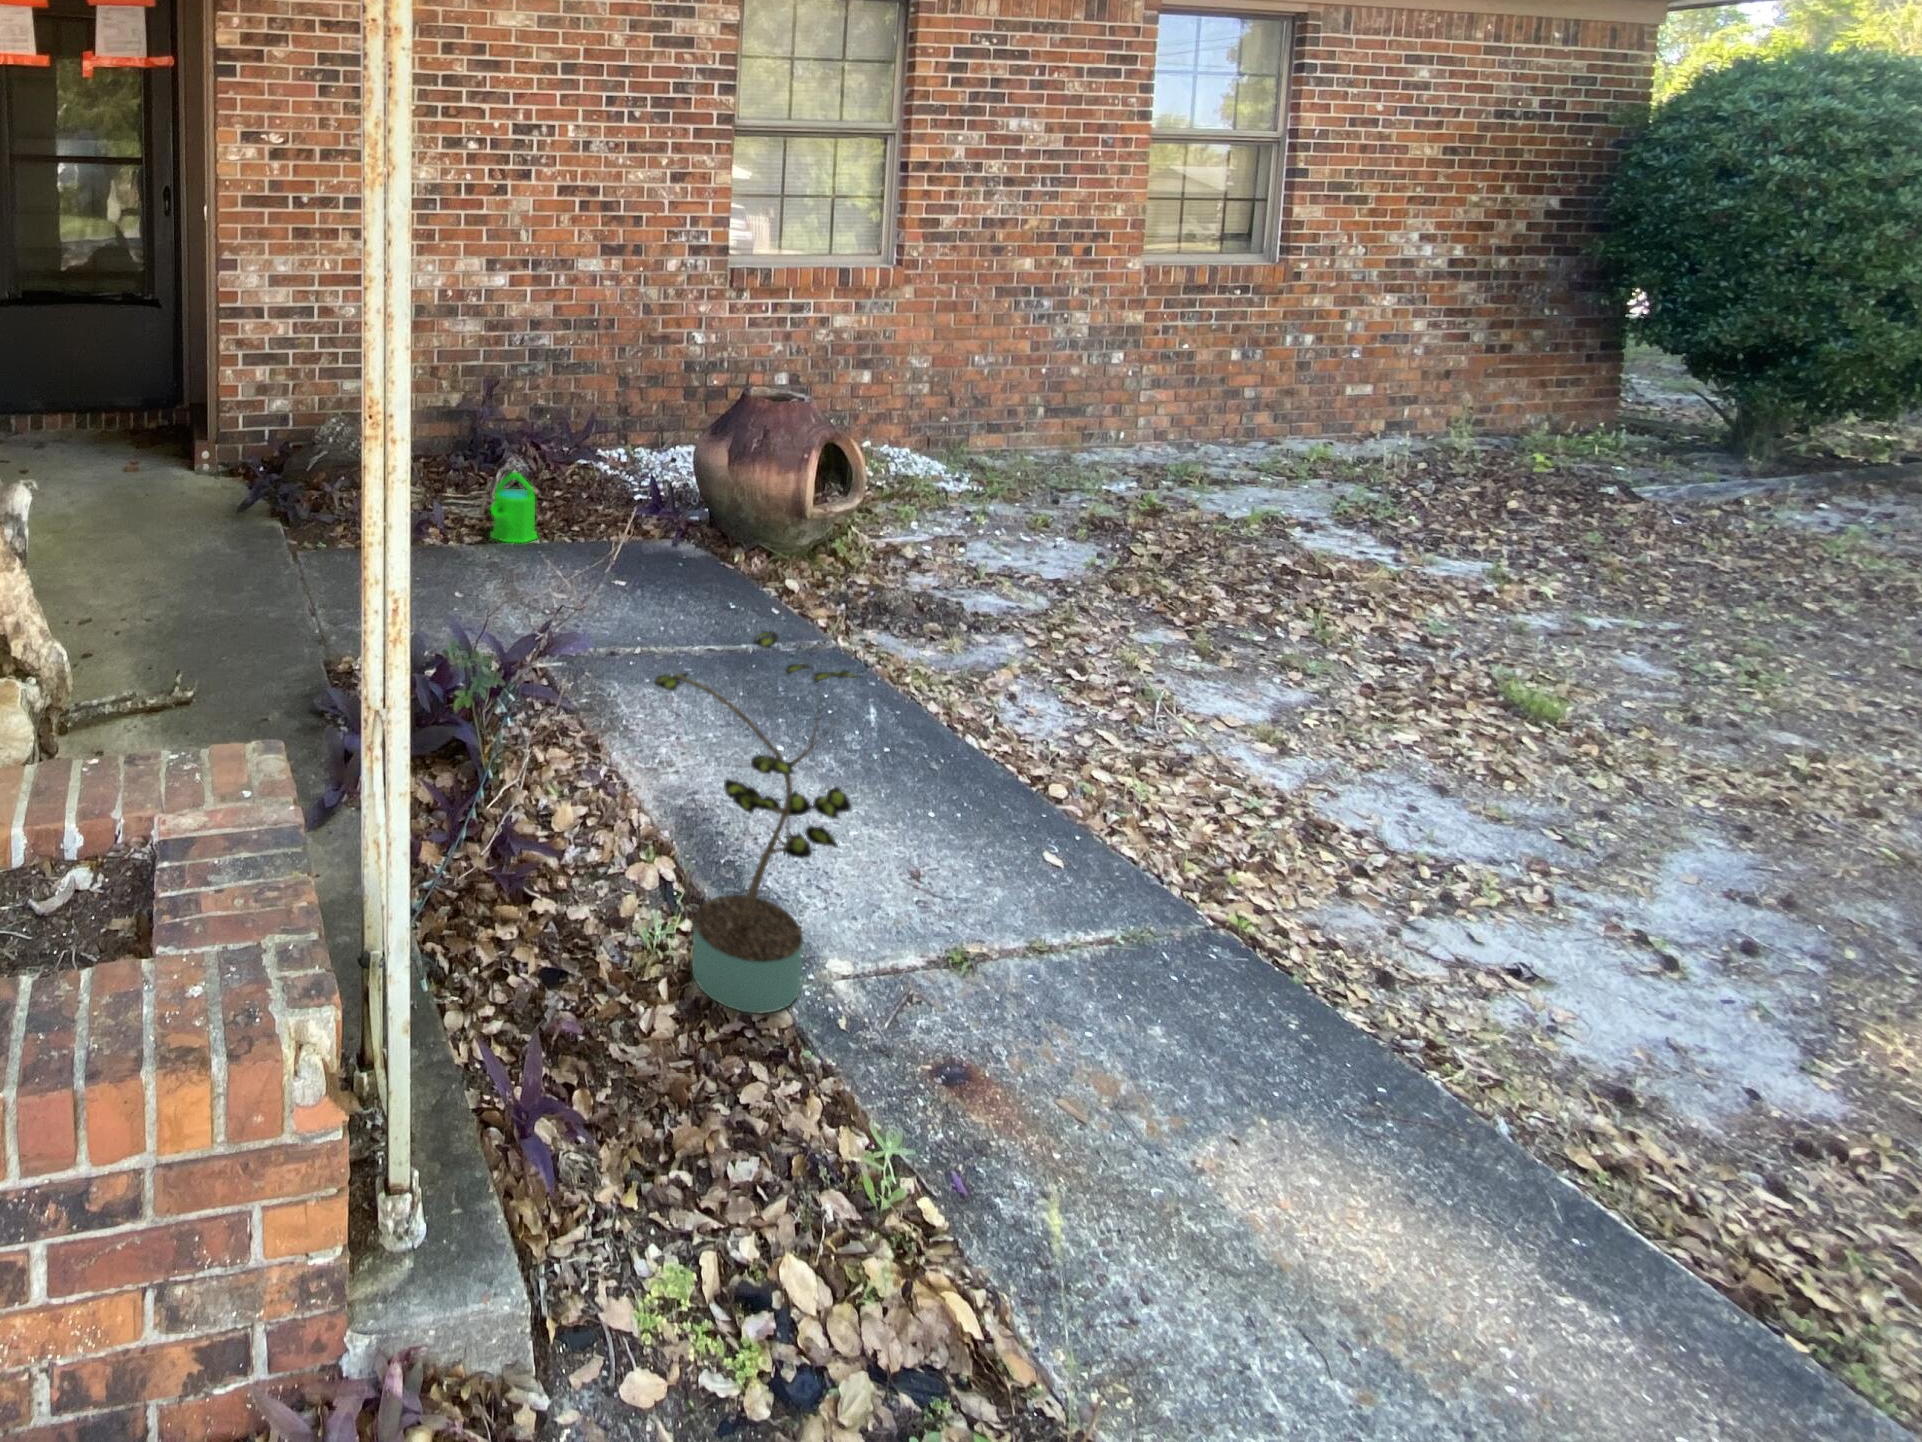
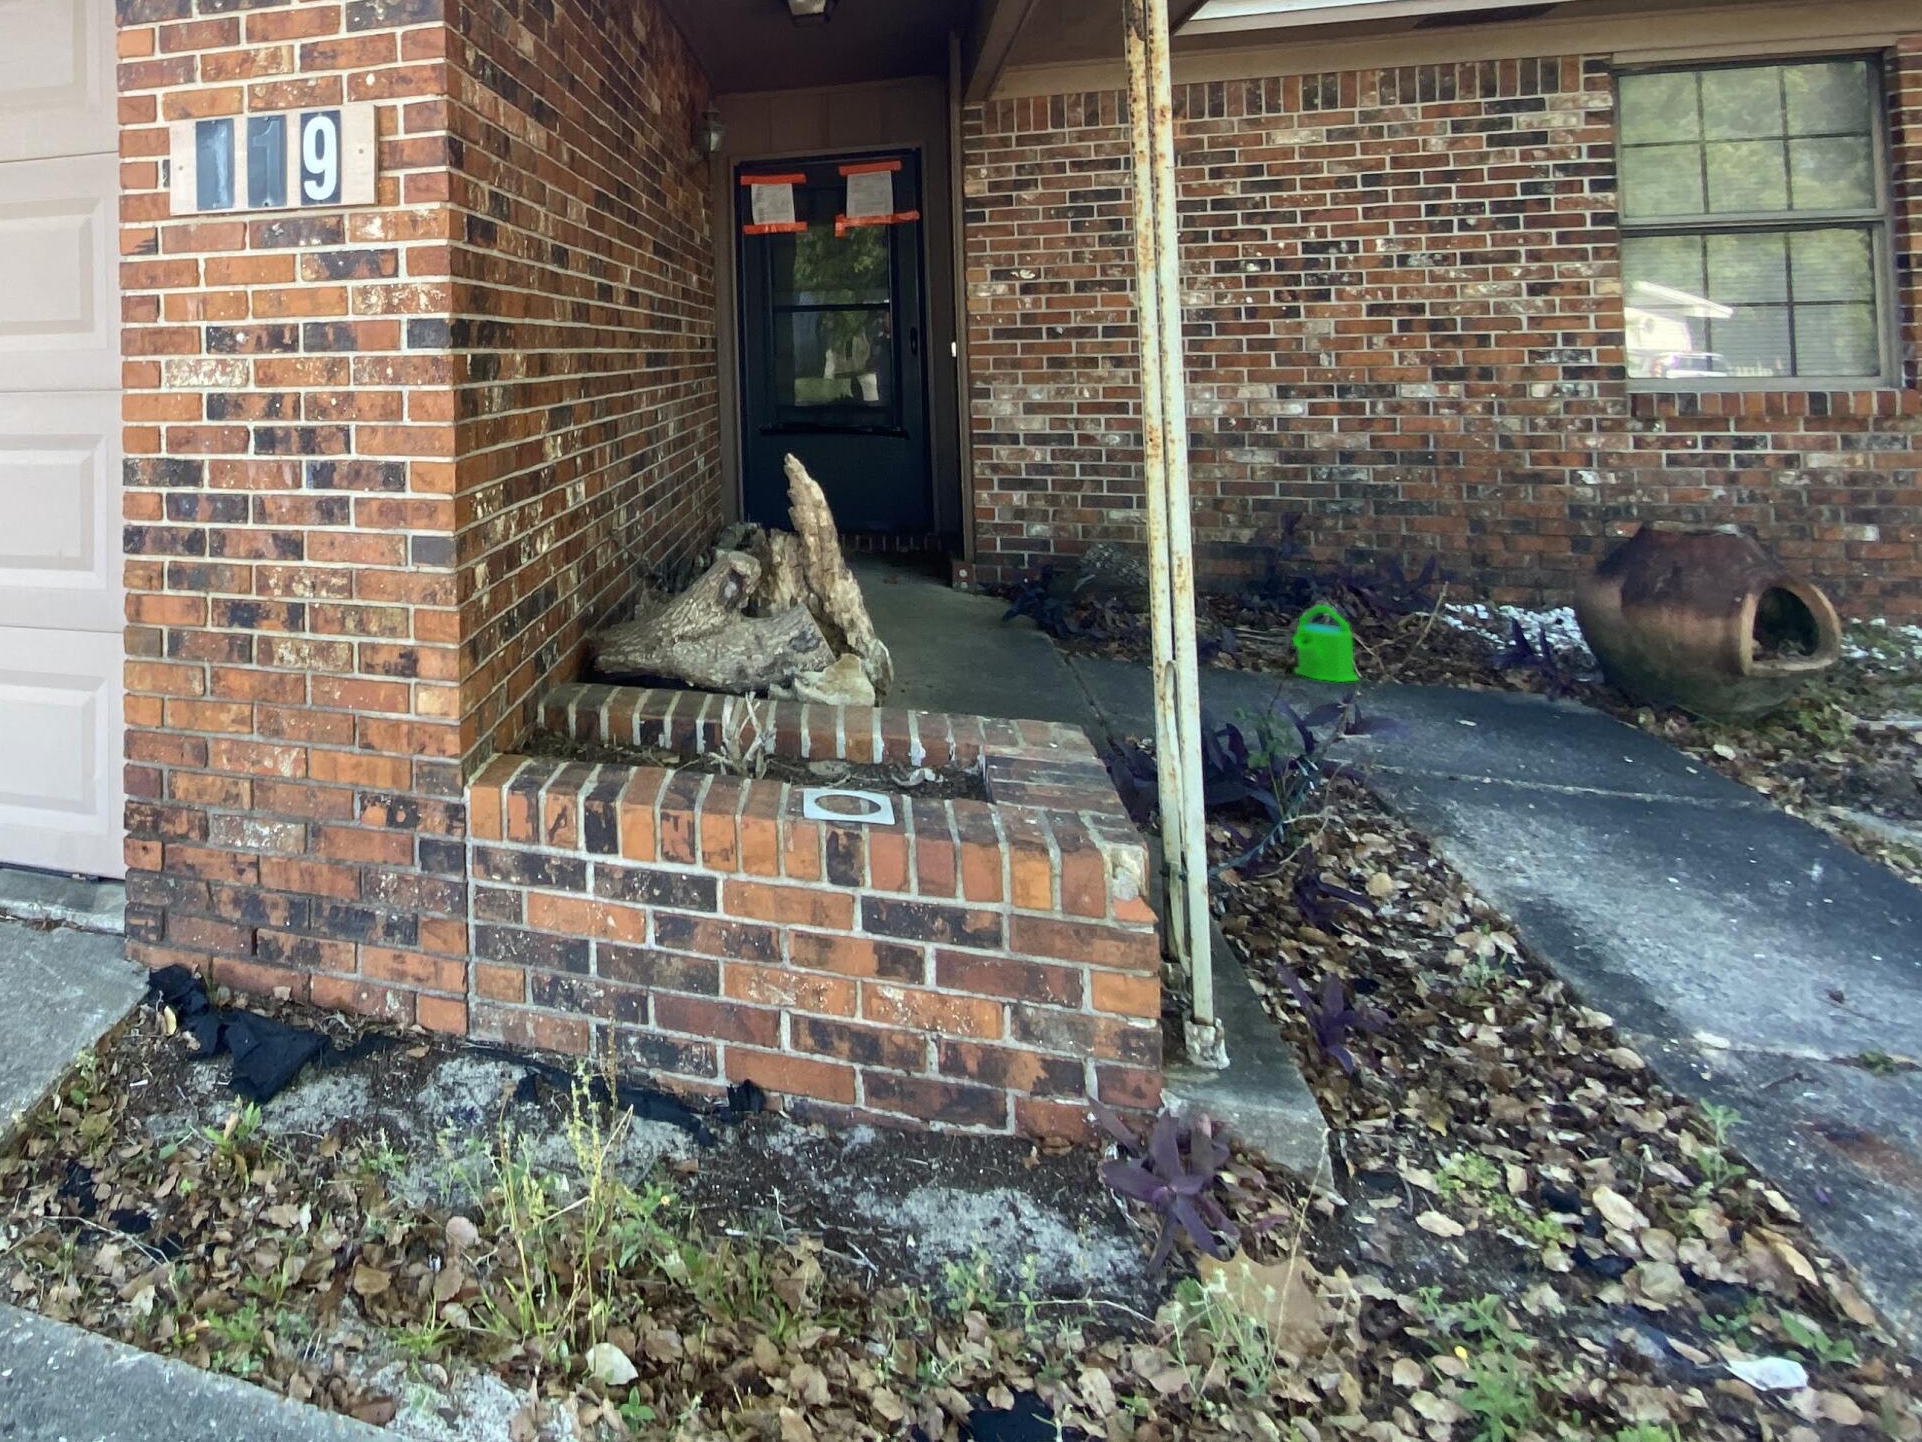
potted plant: present [655,631,860,1014] -> none [1477,705,1766,1103]

